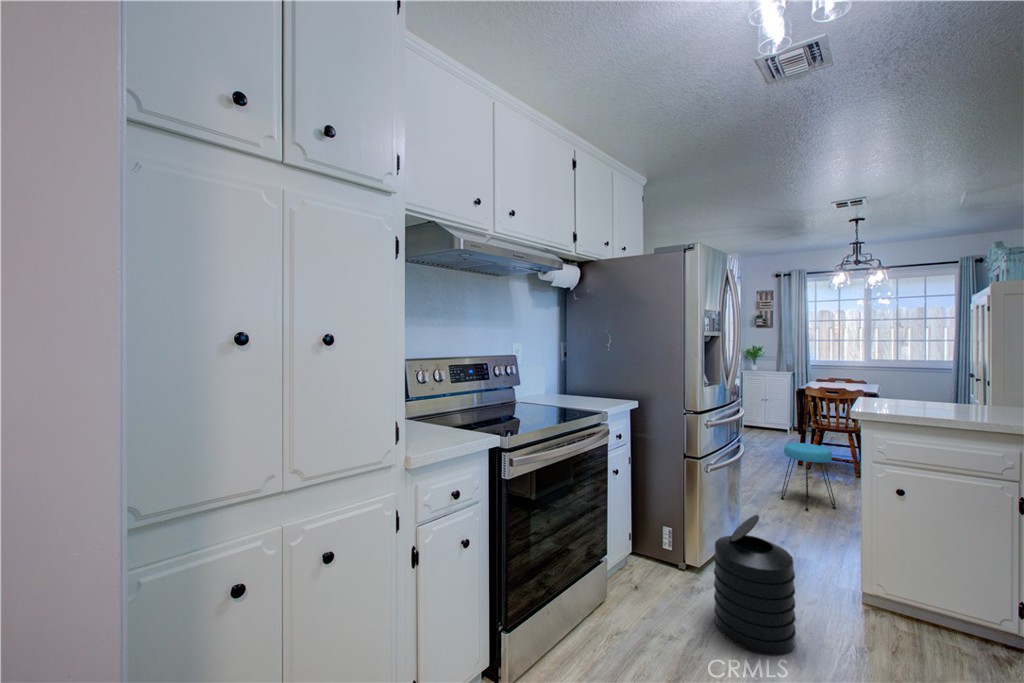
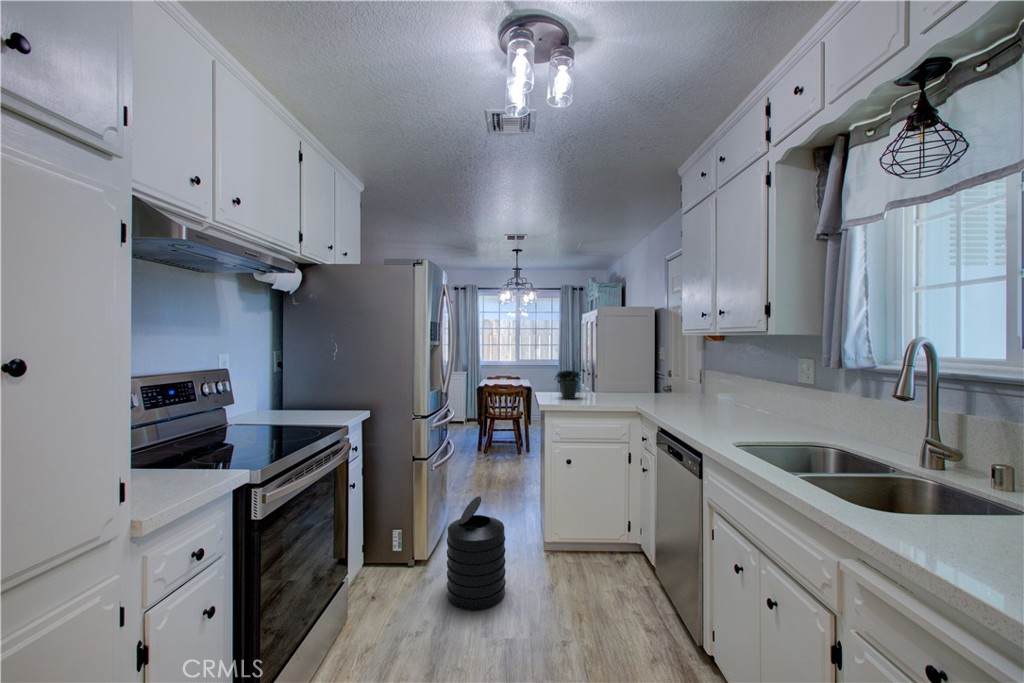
potted plant: none [897,335,953,412] -> present [555,353,580,399]
stool: present [781,443,836,510] -> none [473,431,510,485]

